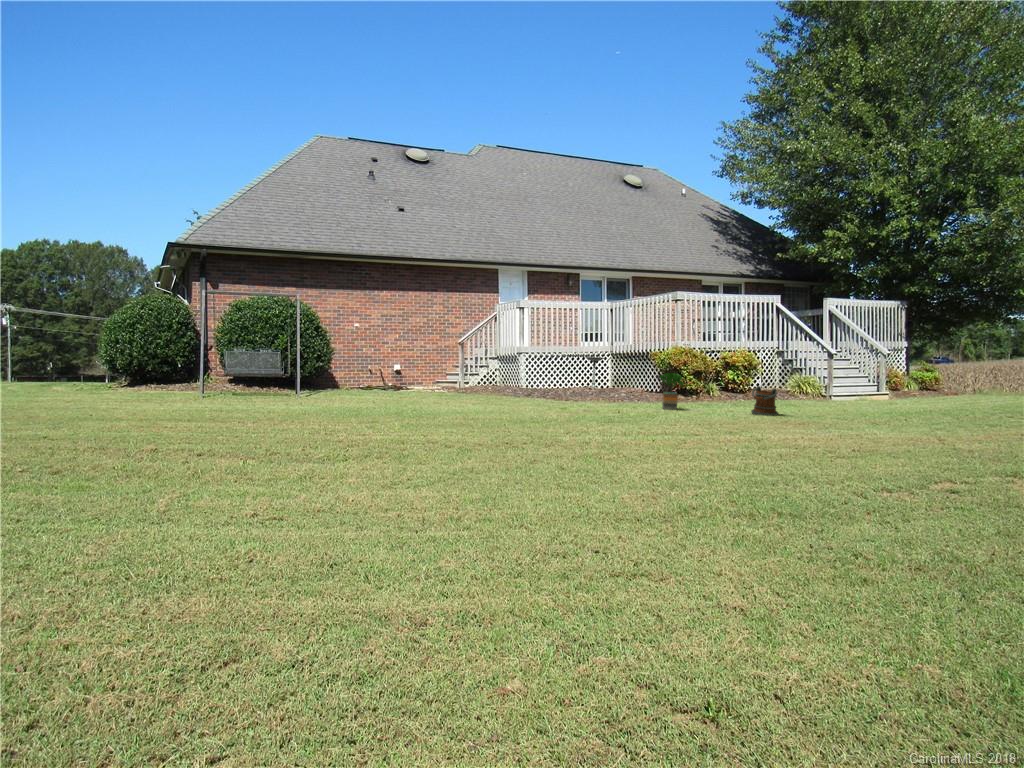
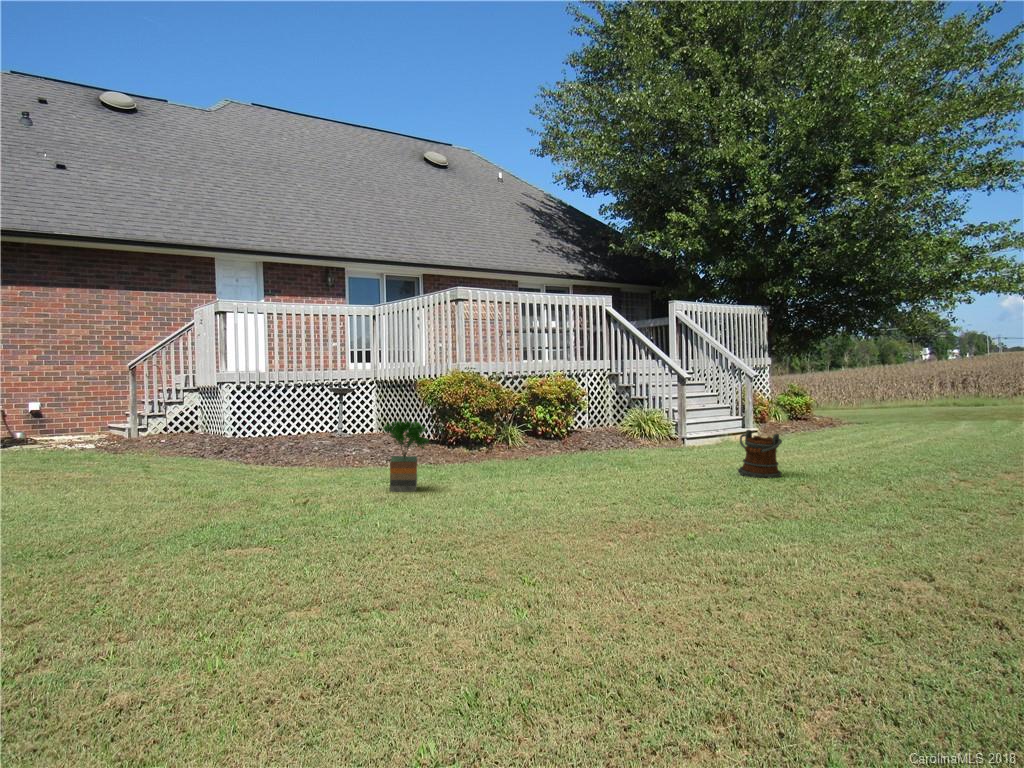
bucket: present [751,386,779,416] -> present [738,430,782,478]

